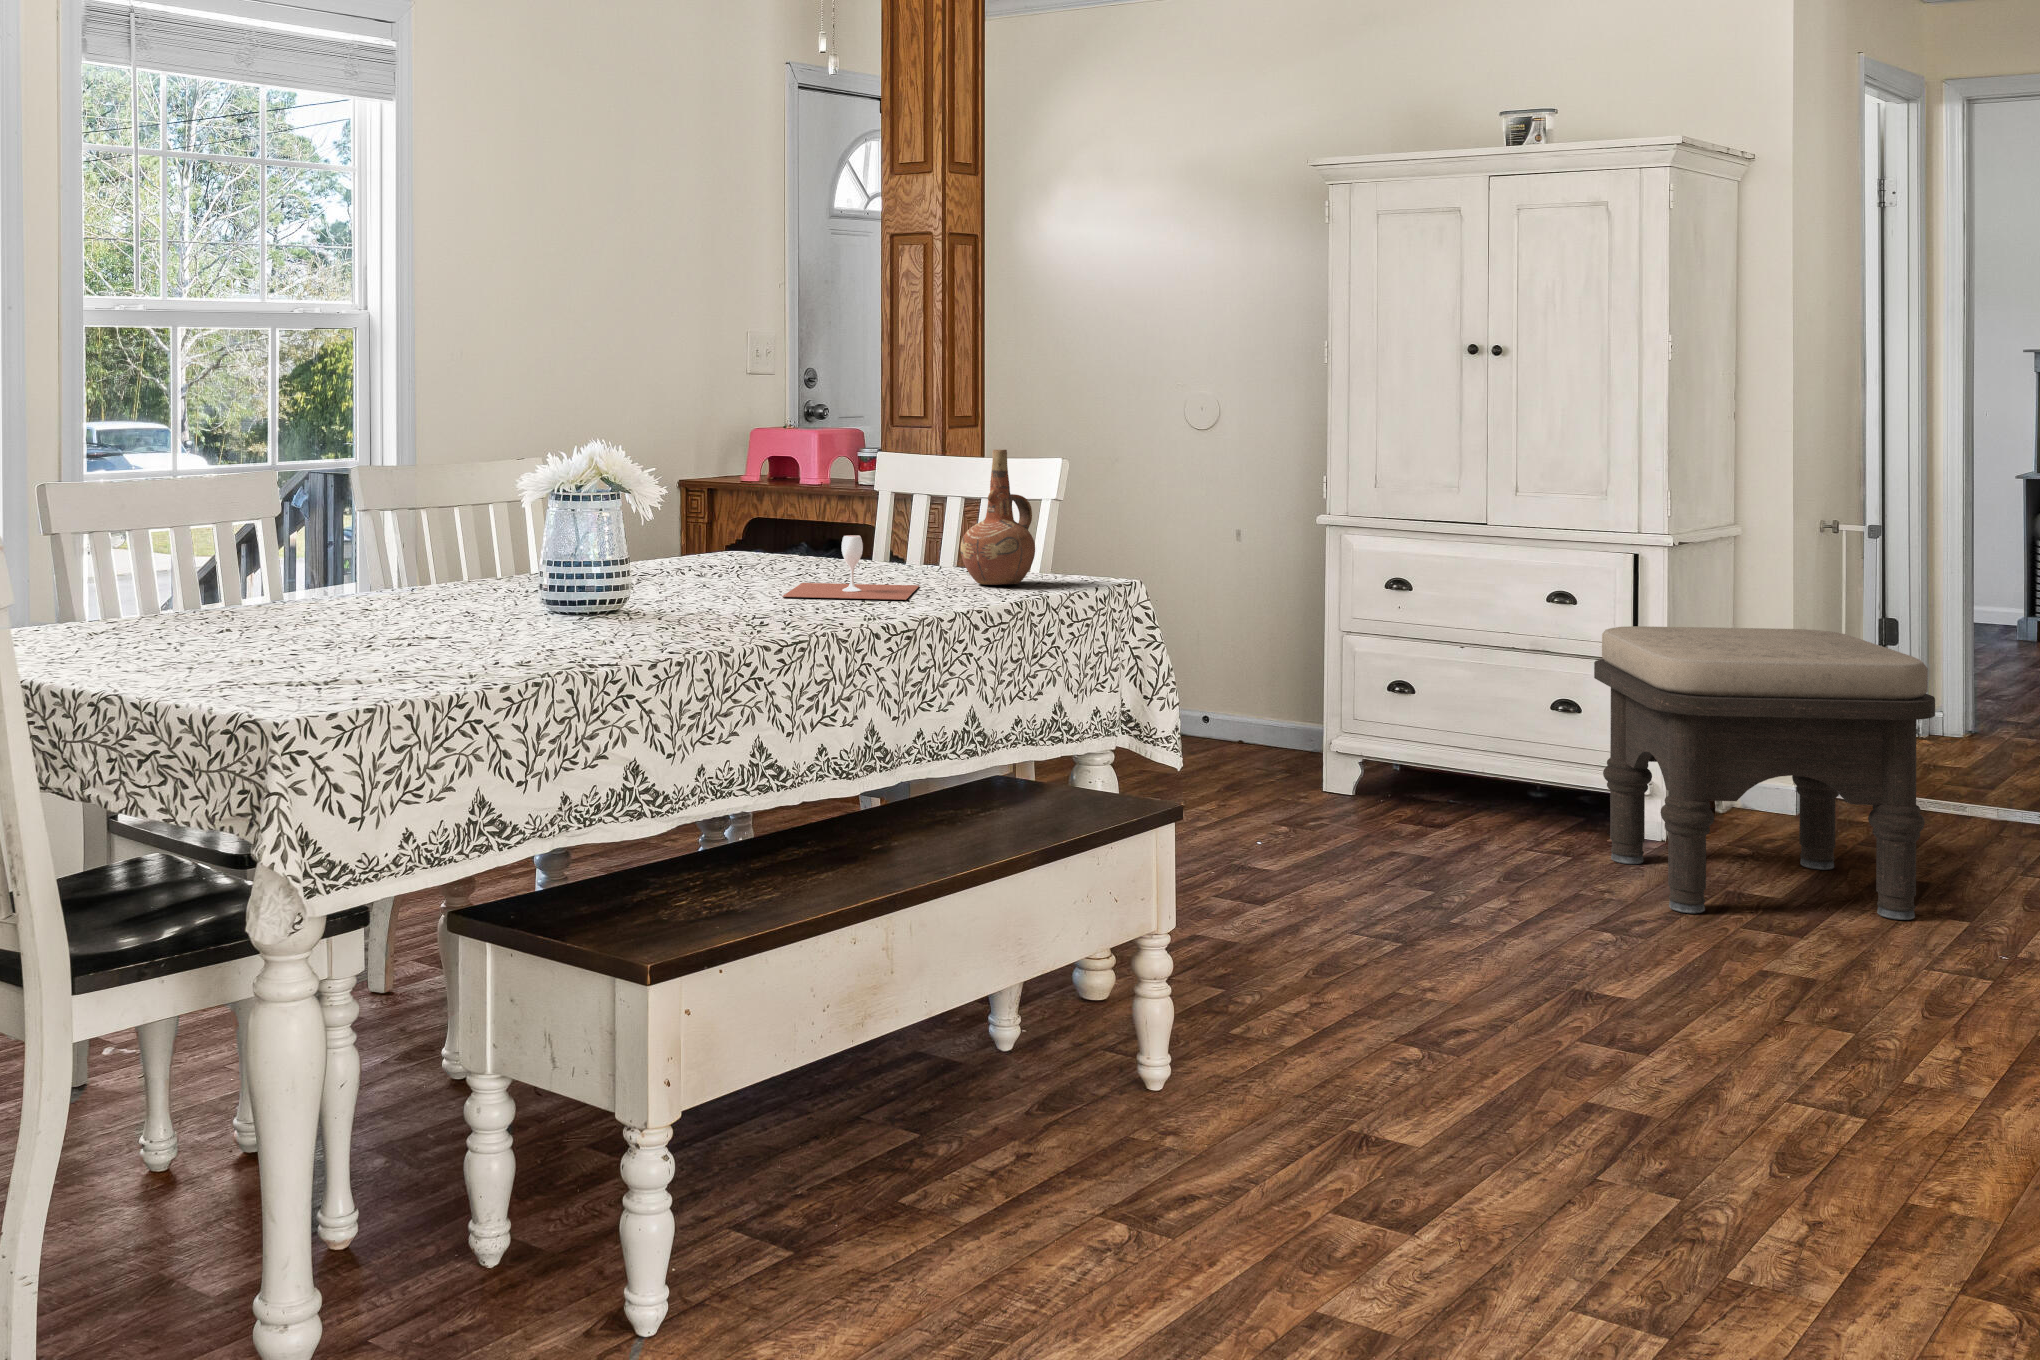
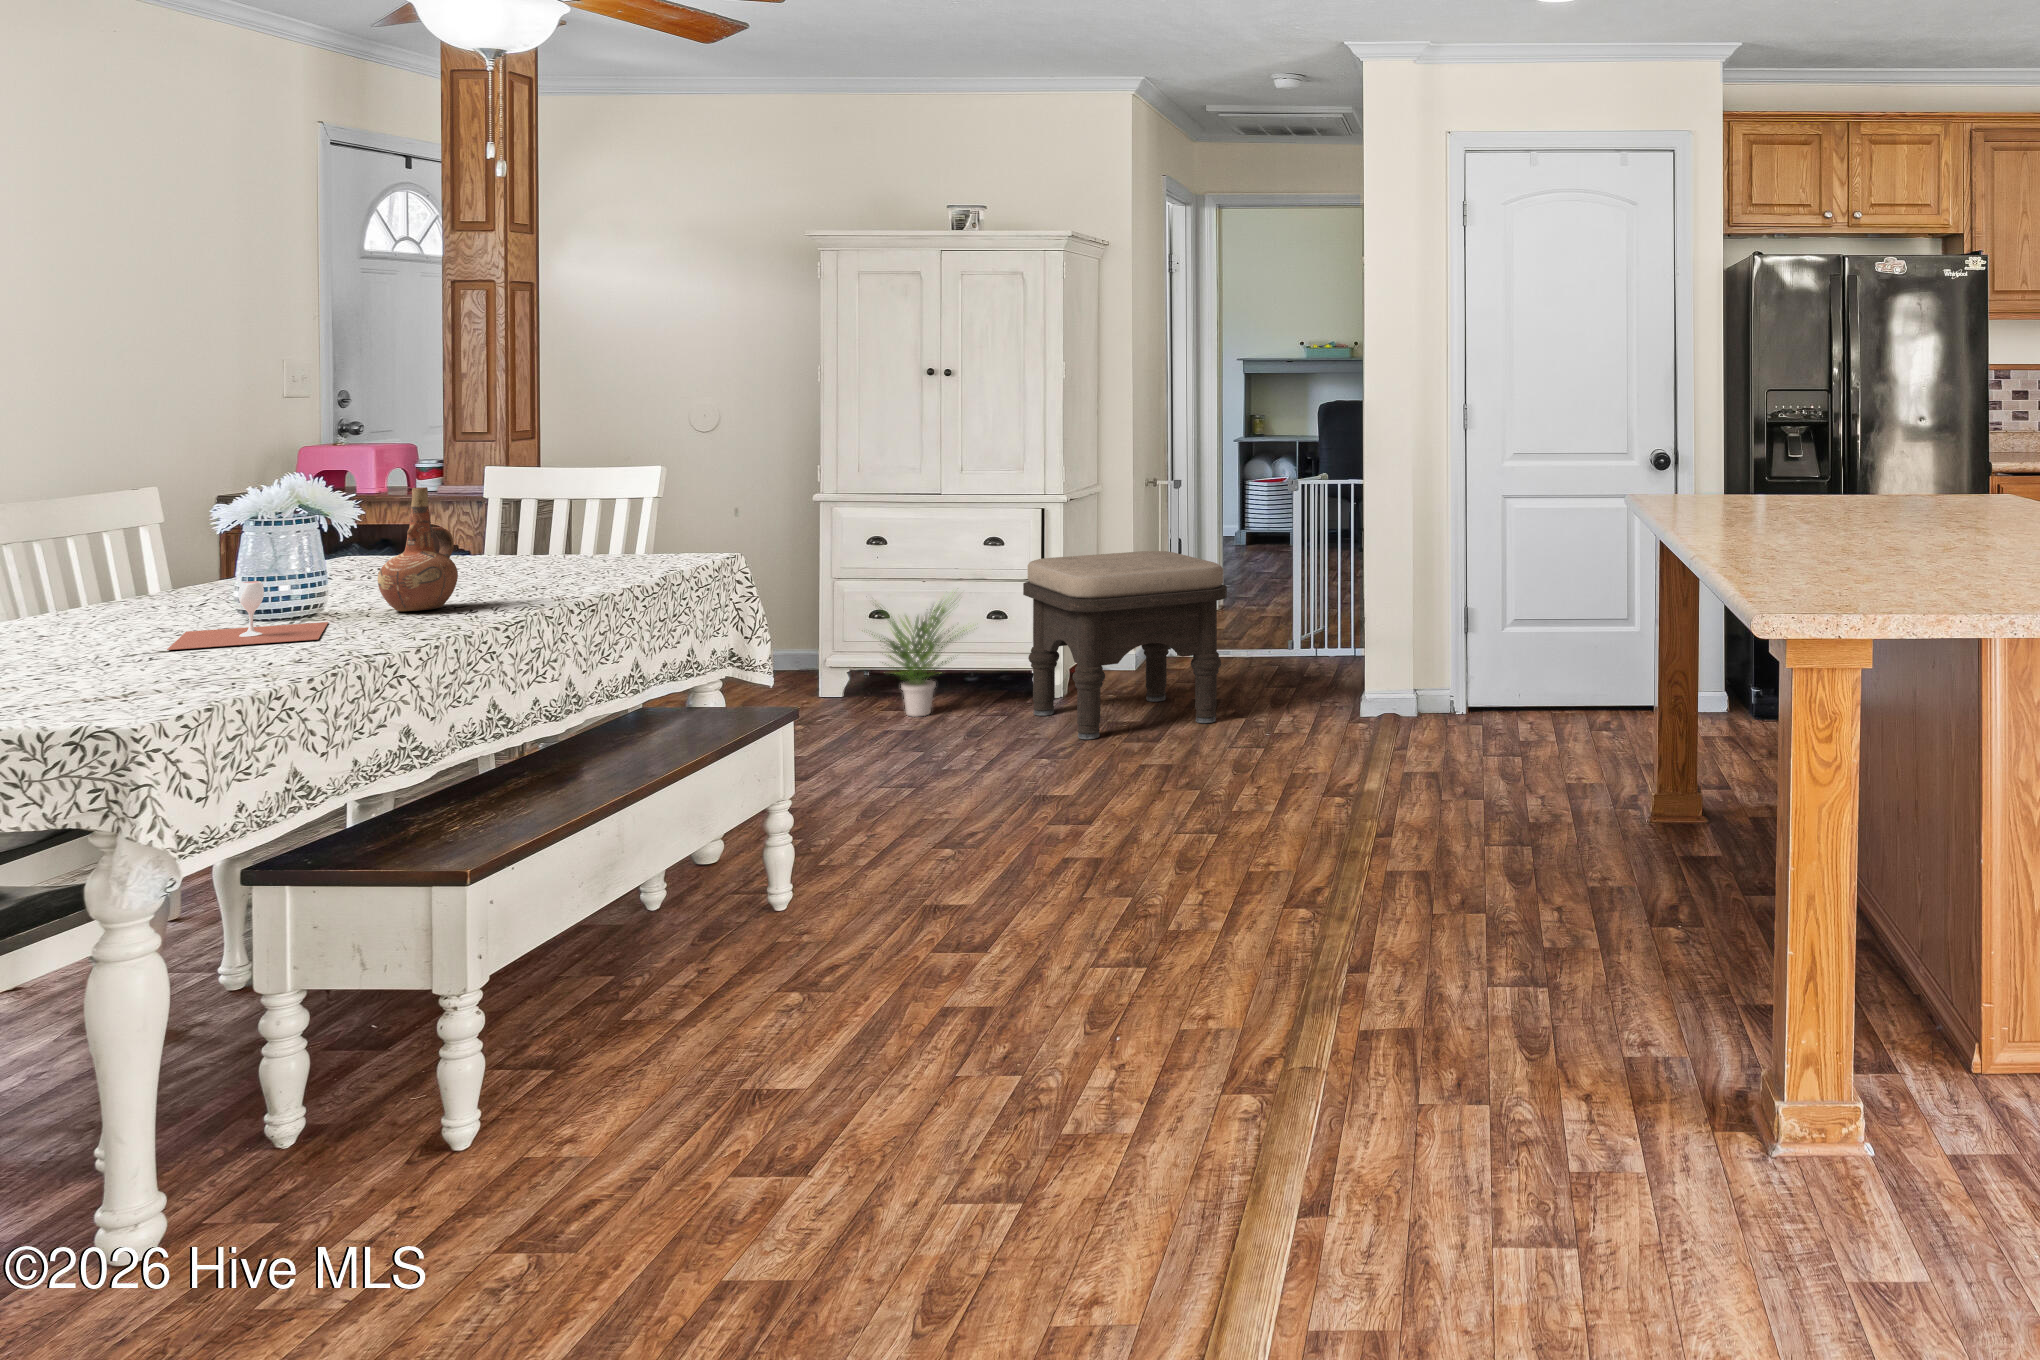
ceramic pitcher: present [960,450,1035,585] -> present [378,487,458,611]
wine glass: present [782,535,919,600] -> present [167,581,328,650]
potted plant: none [1362,655,1533,836] -> present [871,602,967,717]

